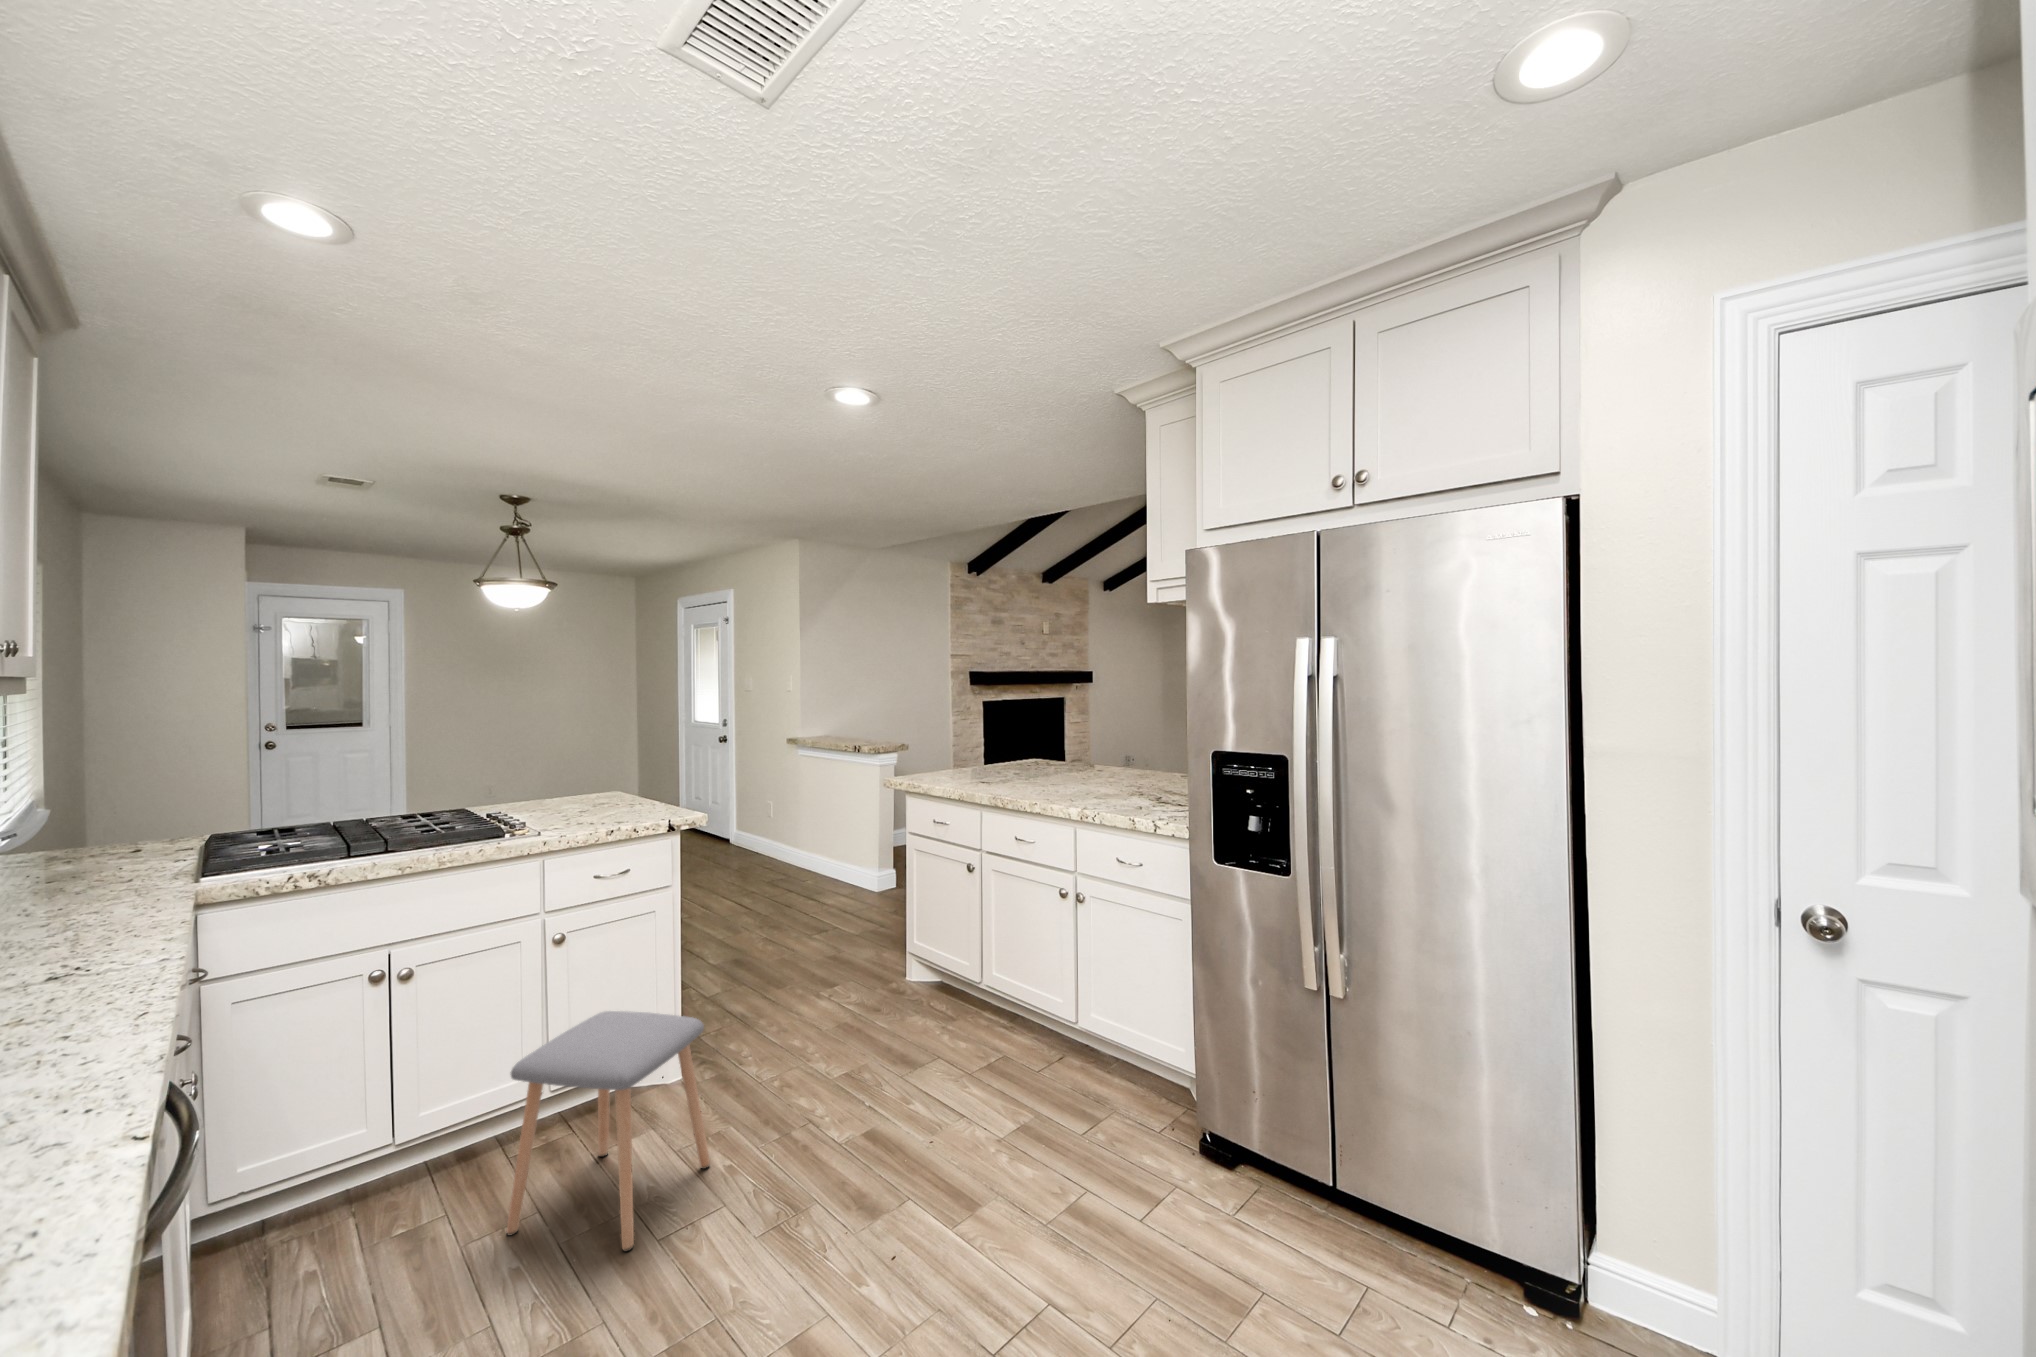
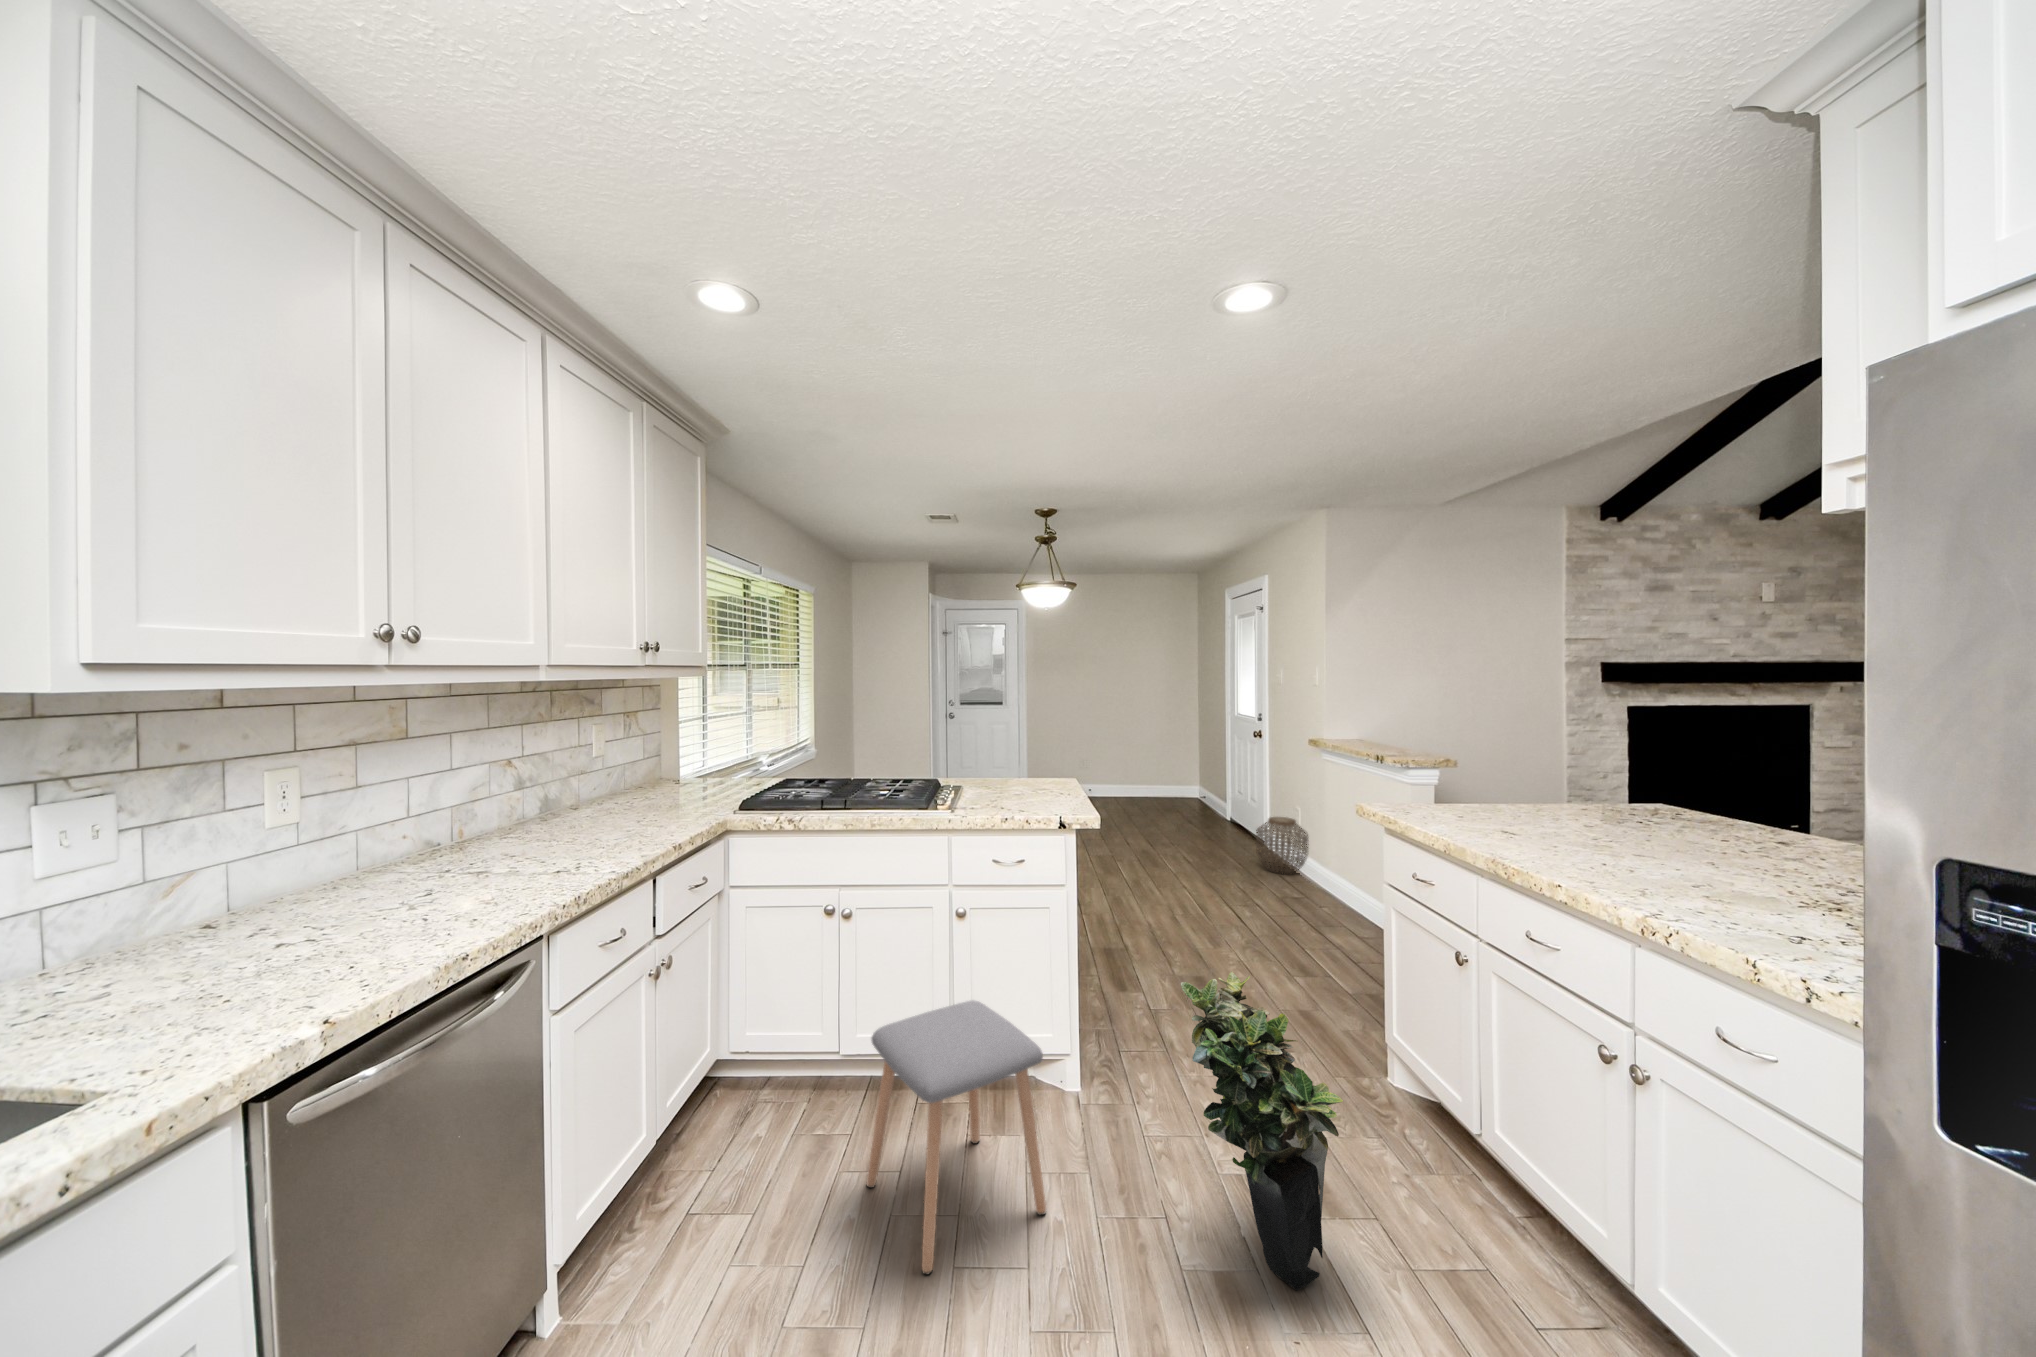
woven basket: none [738,816,788,870] -> present [1256,817,1309,874]
potted plant: none [811,911,933,1117] -> present [1181,971,1343,1290]

